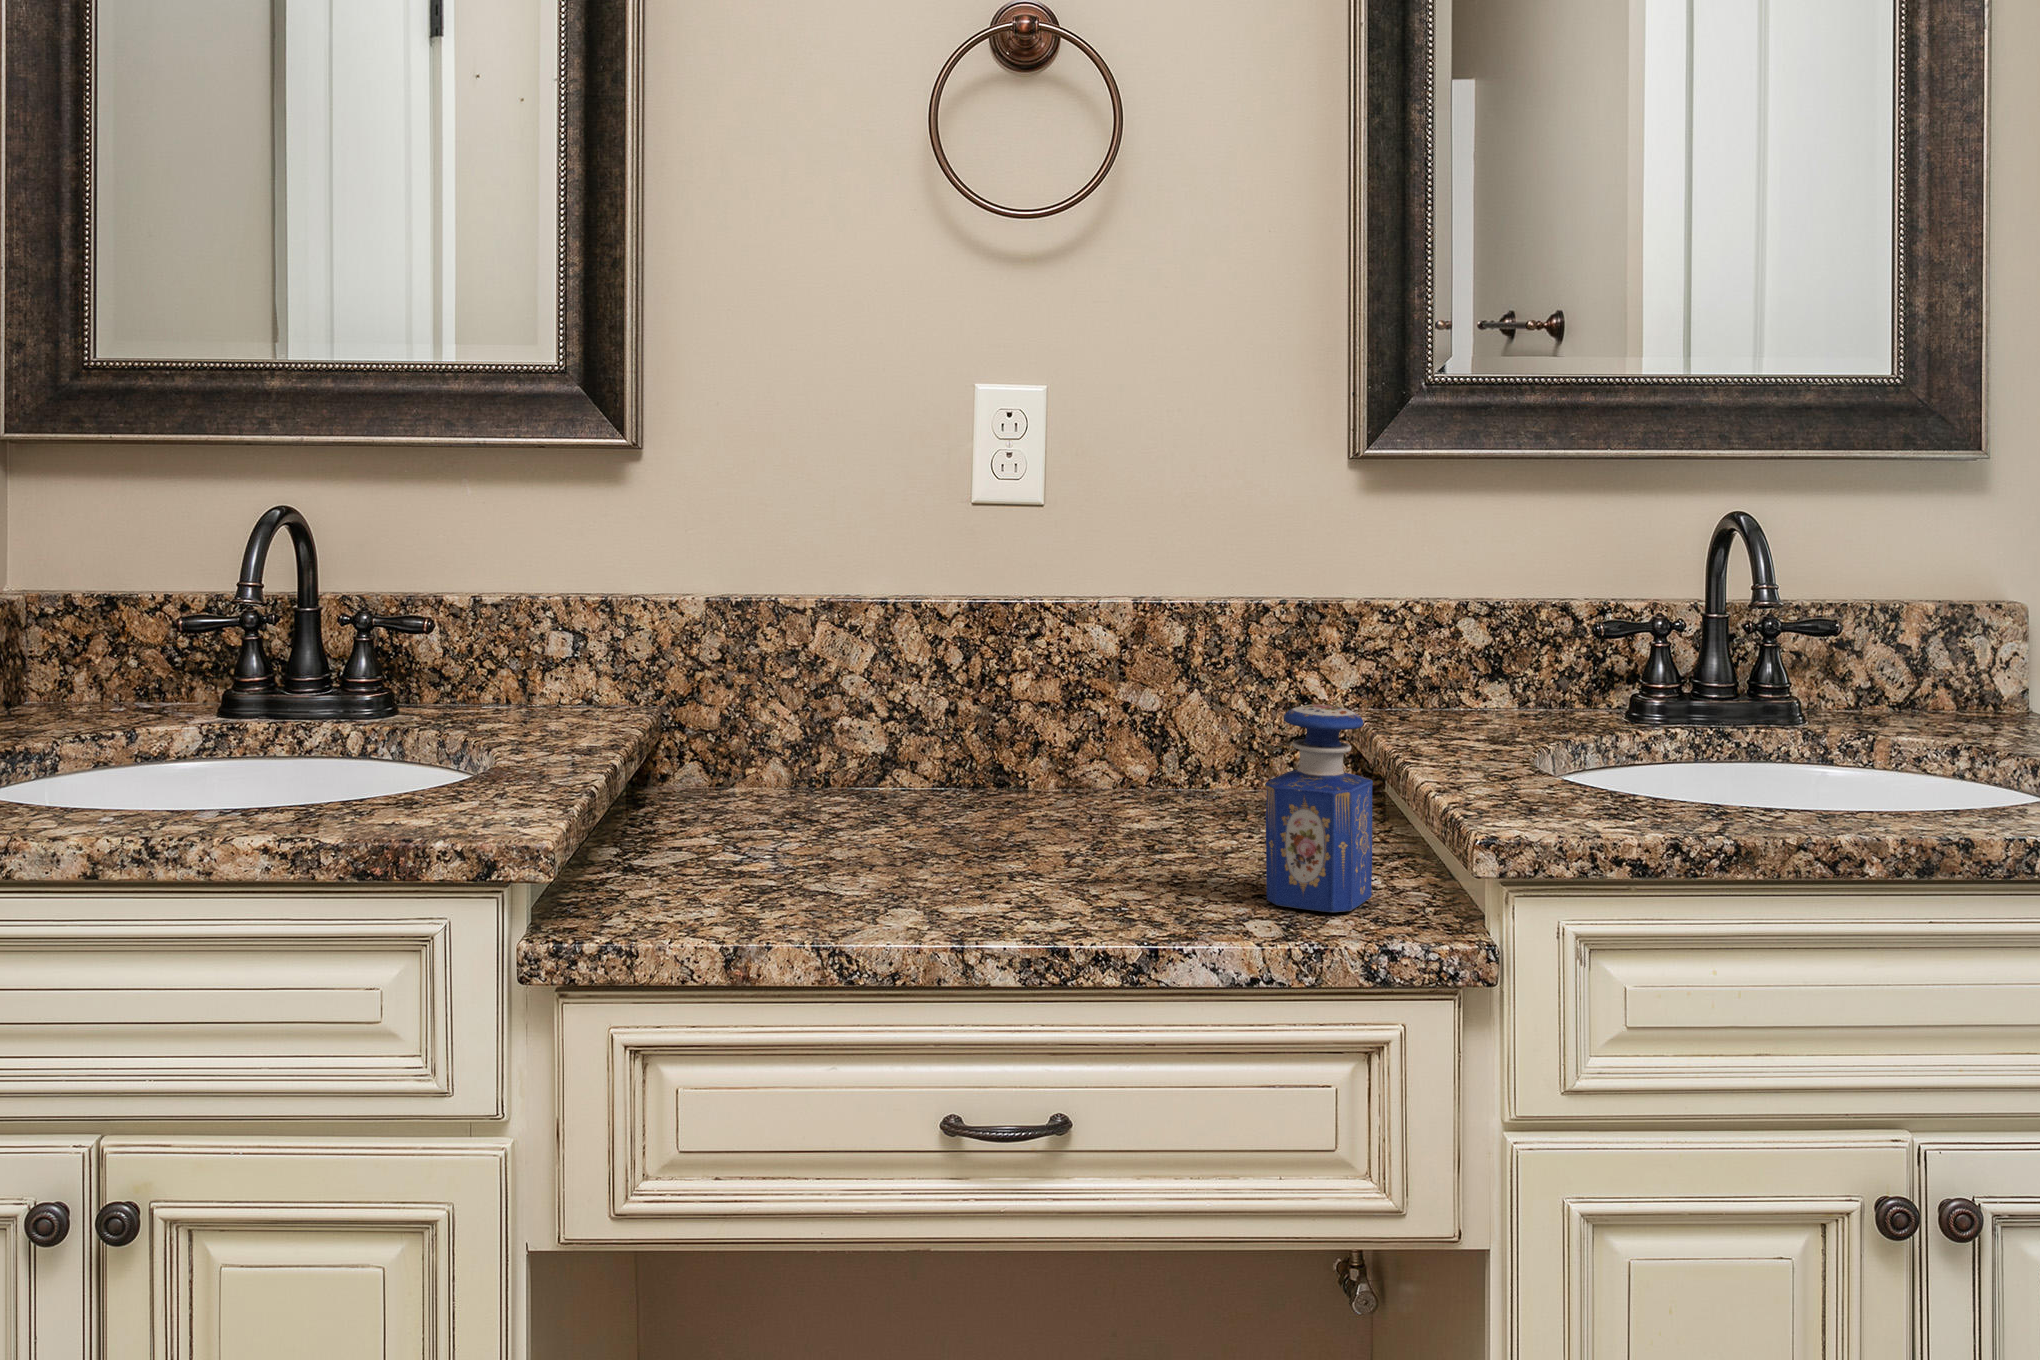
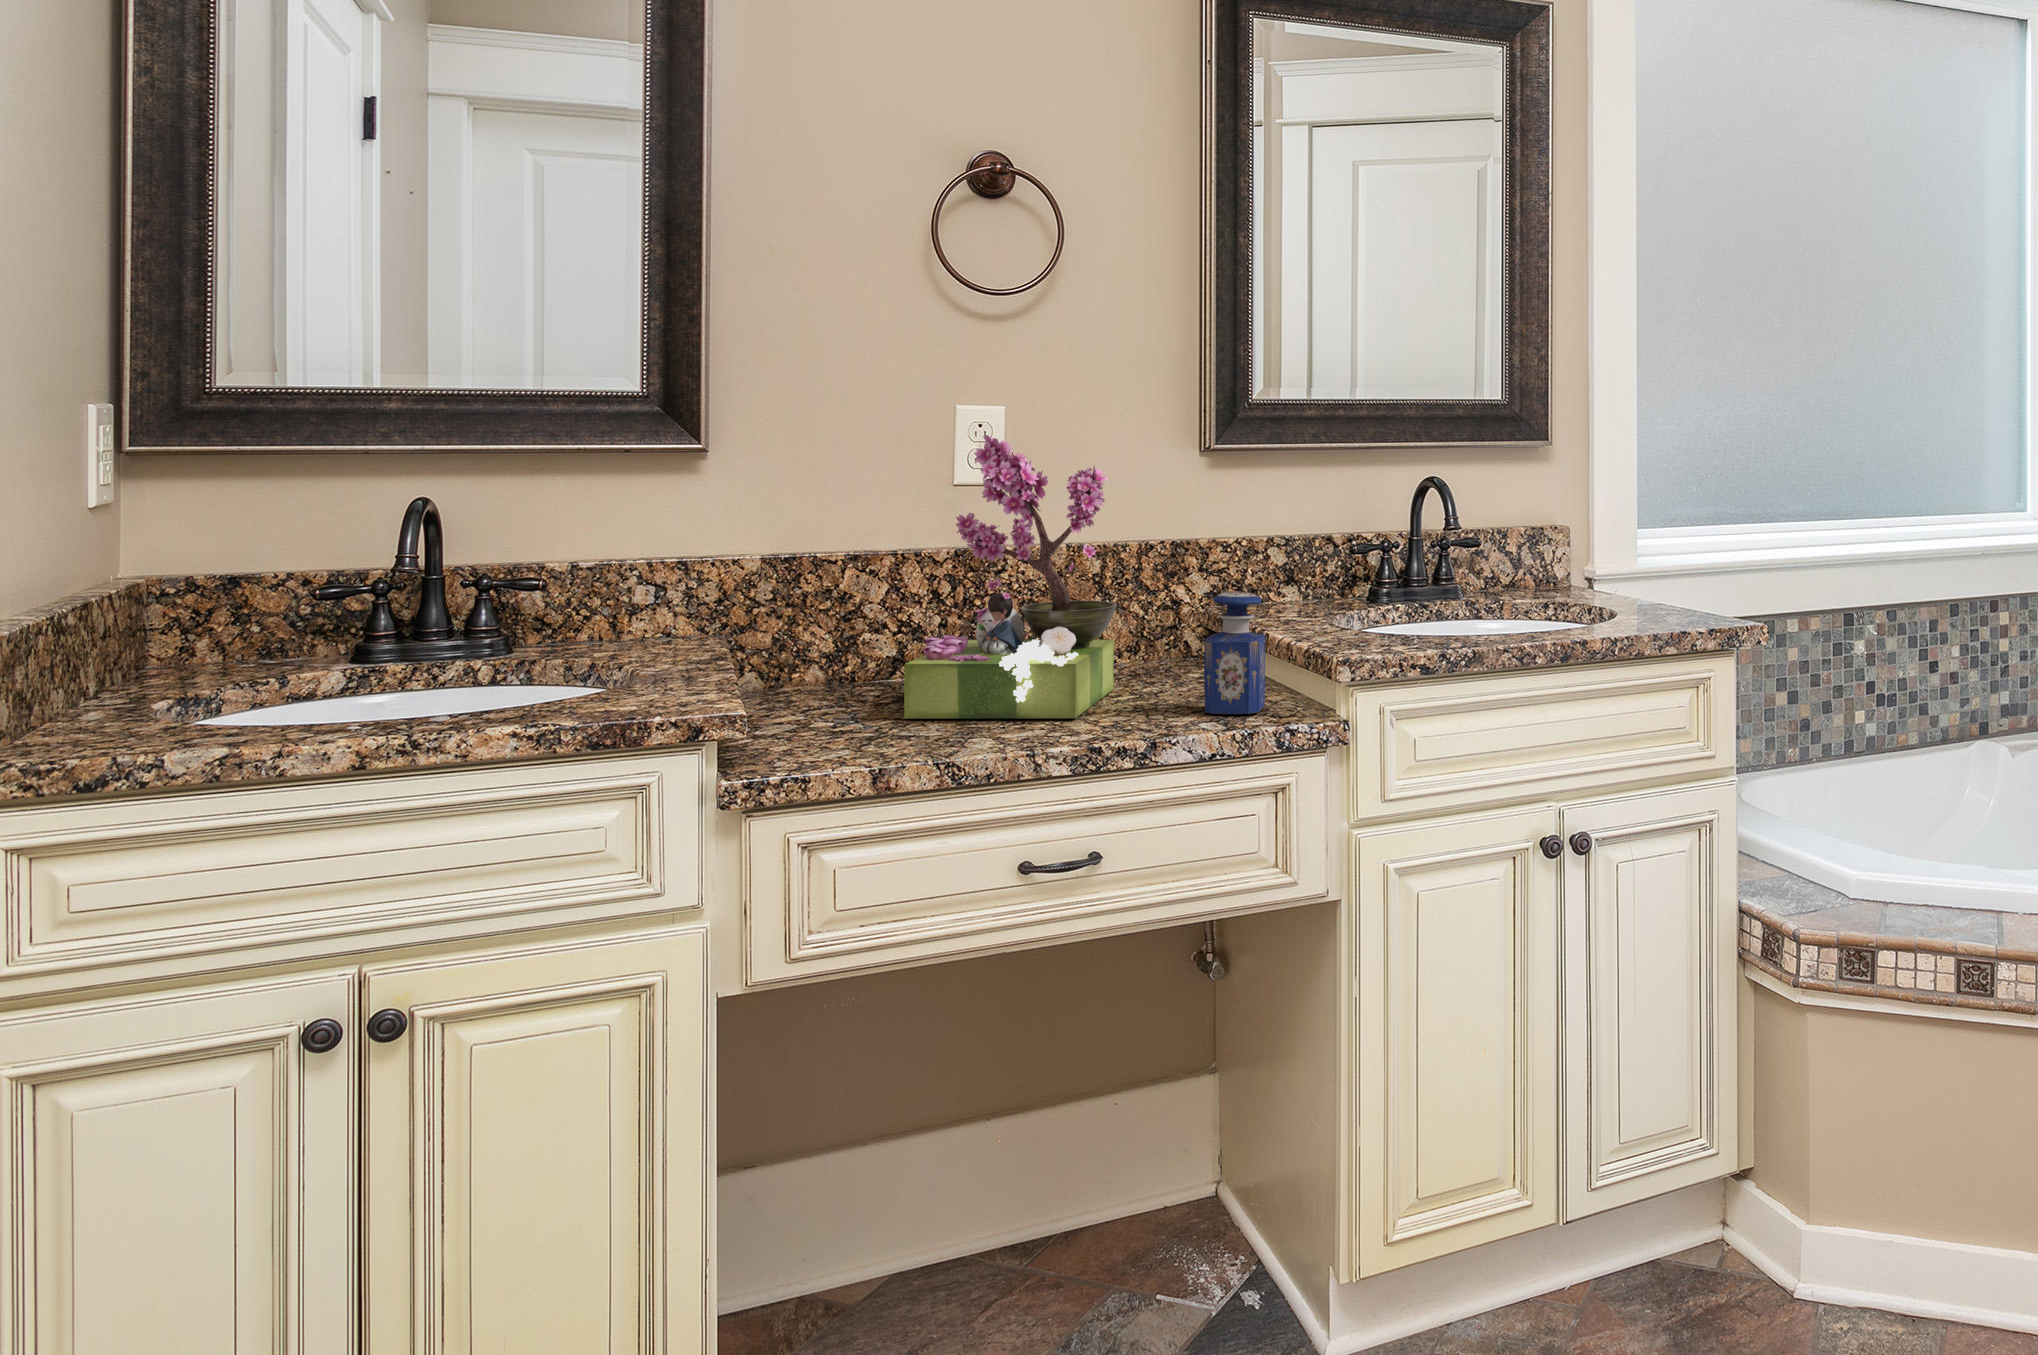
flower arrangement: none [833,428,1167,889] -> present [904,435,1117,718]

